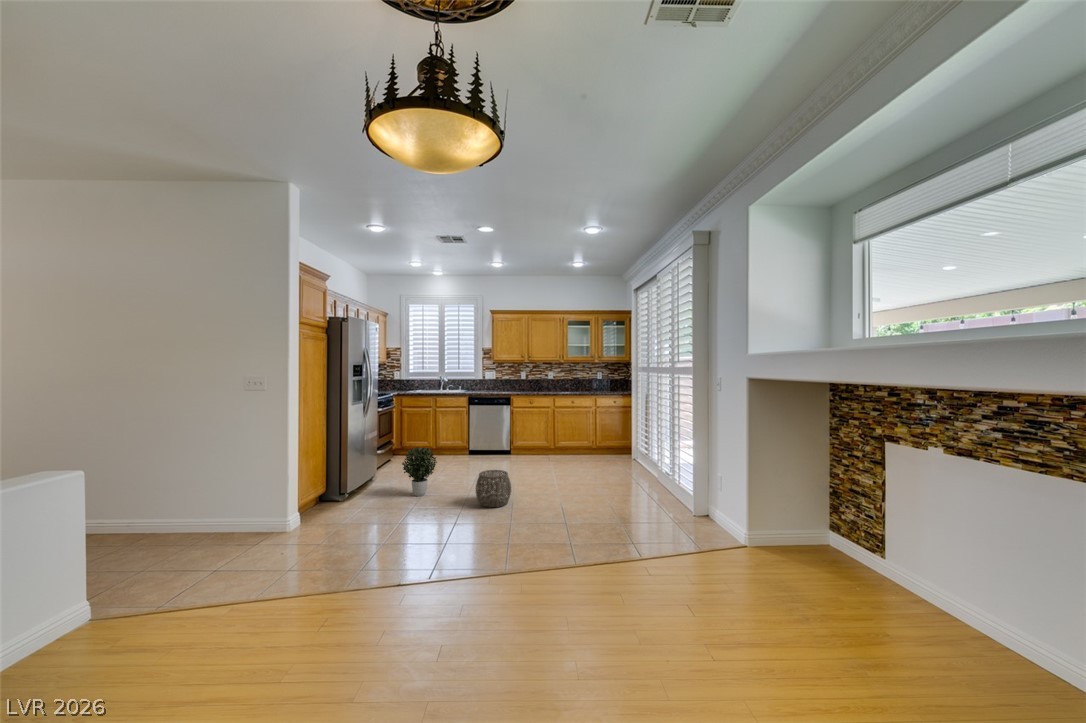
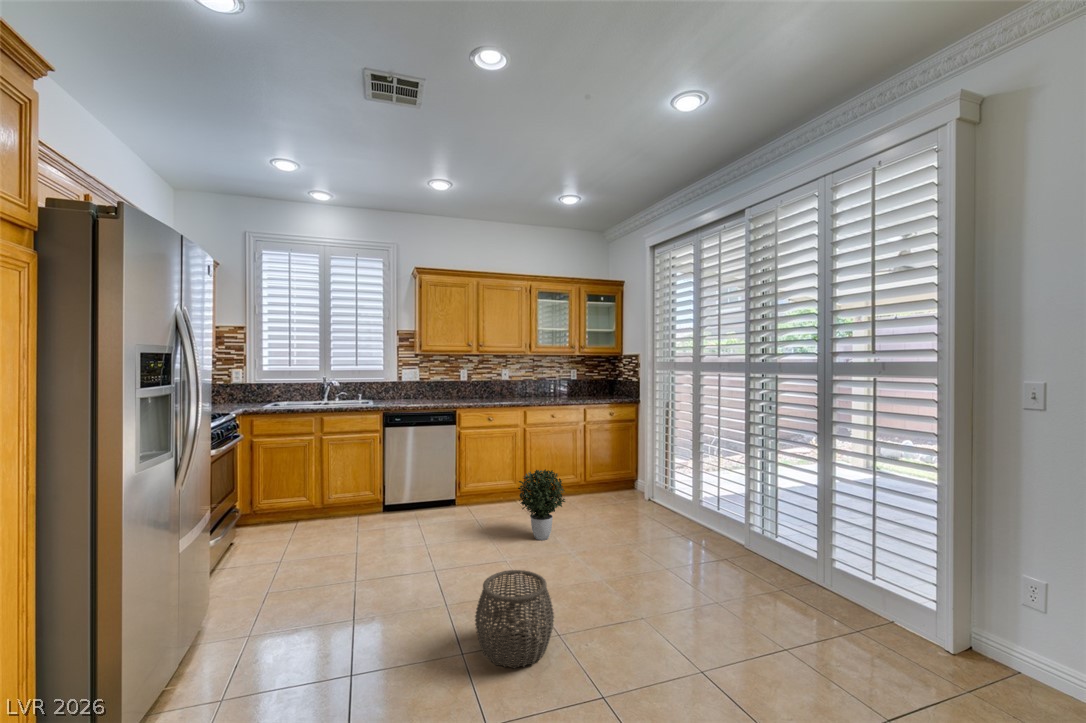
potted plant: present [402,447,437,496] -> present [518,469,565,540]

